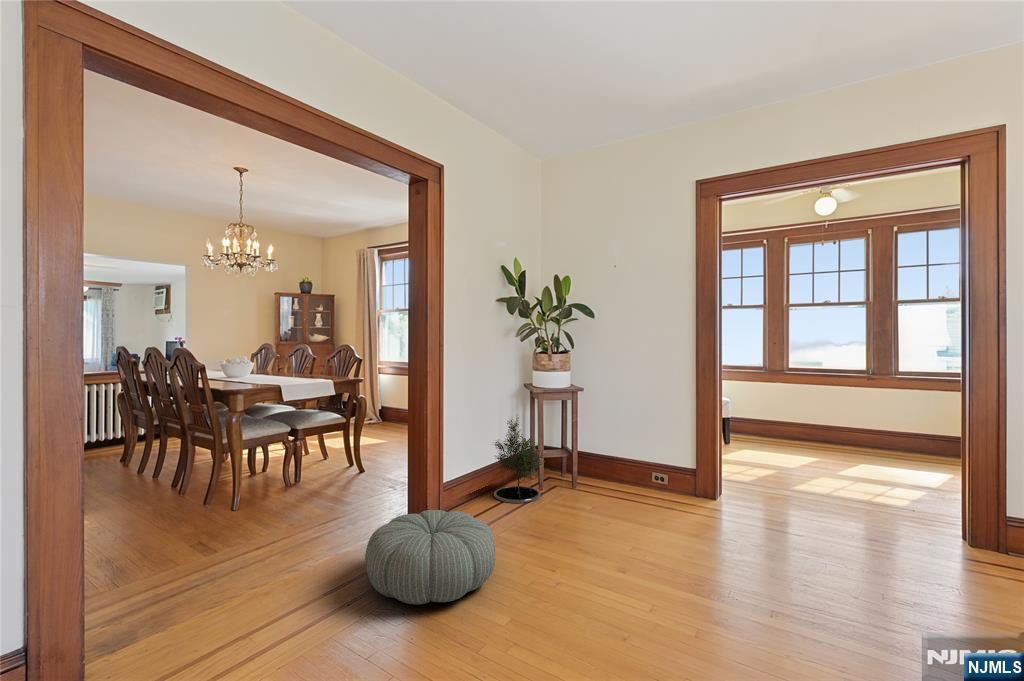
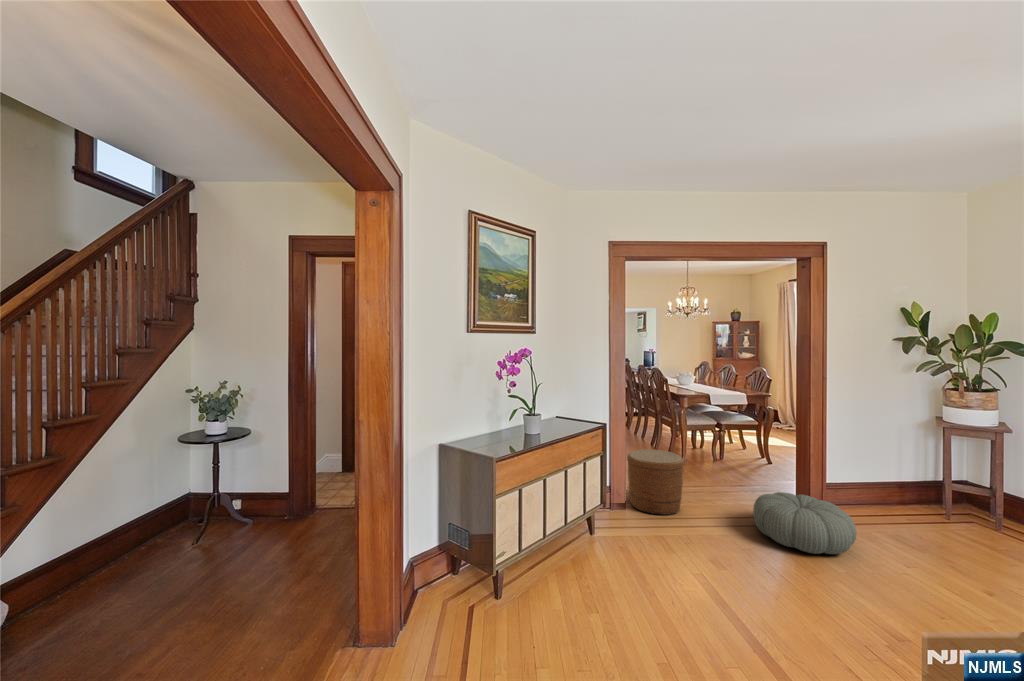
potted tree: present [494,417,545,503] -> none [887,442,953,523]
woven basket: none [102,496,241,650] -> present [627,449,684,515]

